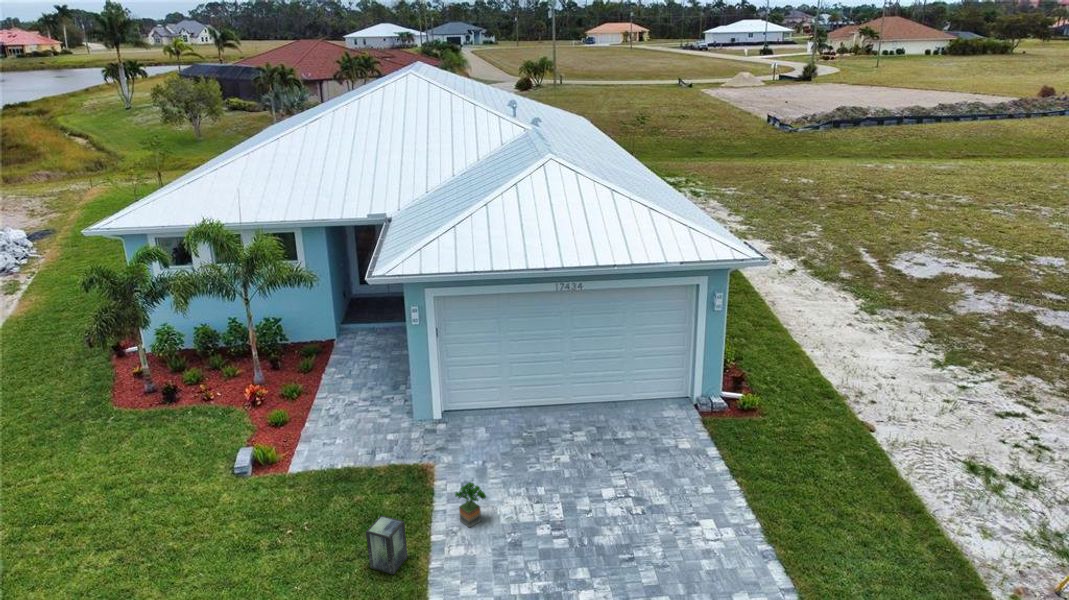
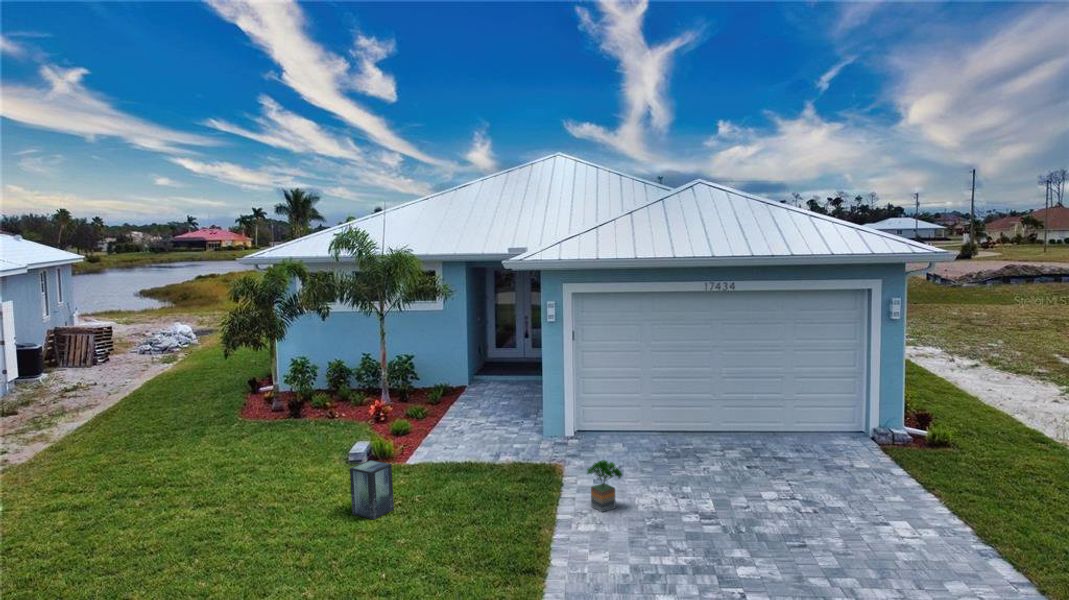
storage box: present [366,515,408,575] -> present [350,460,394,520]

